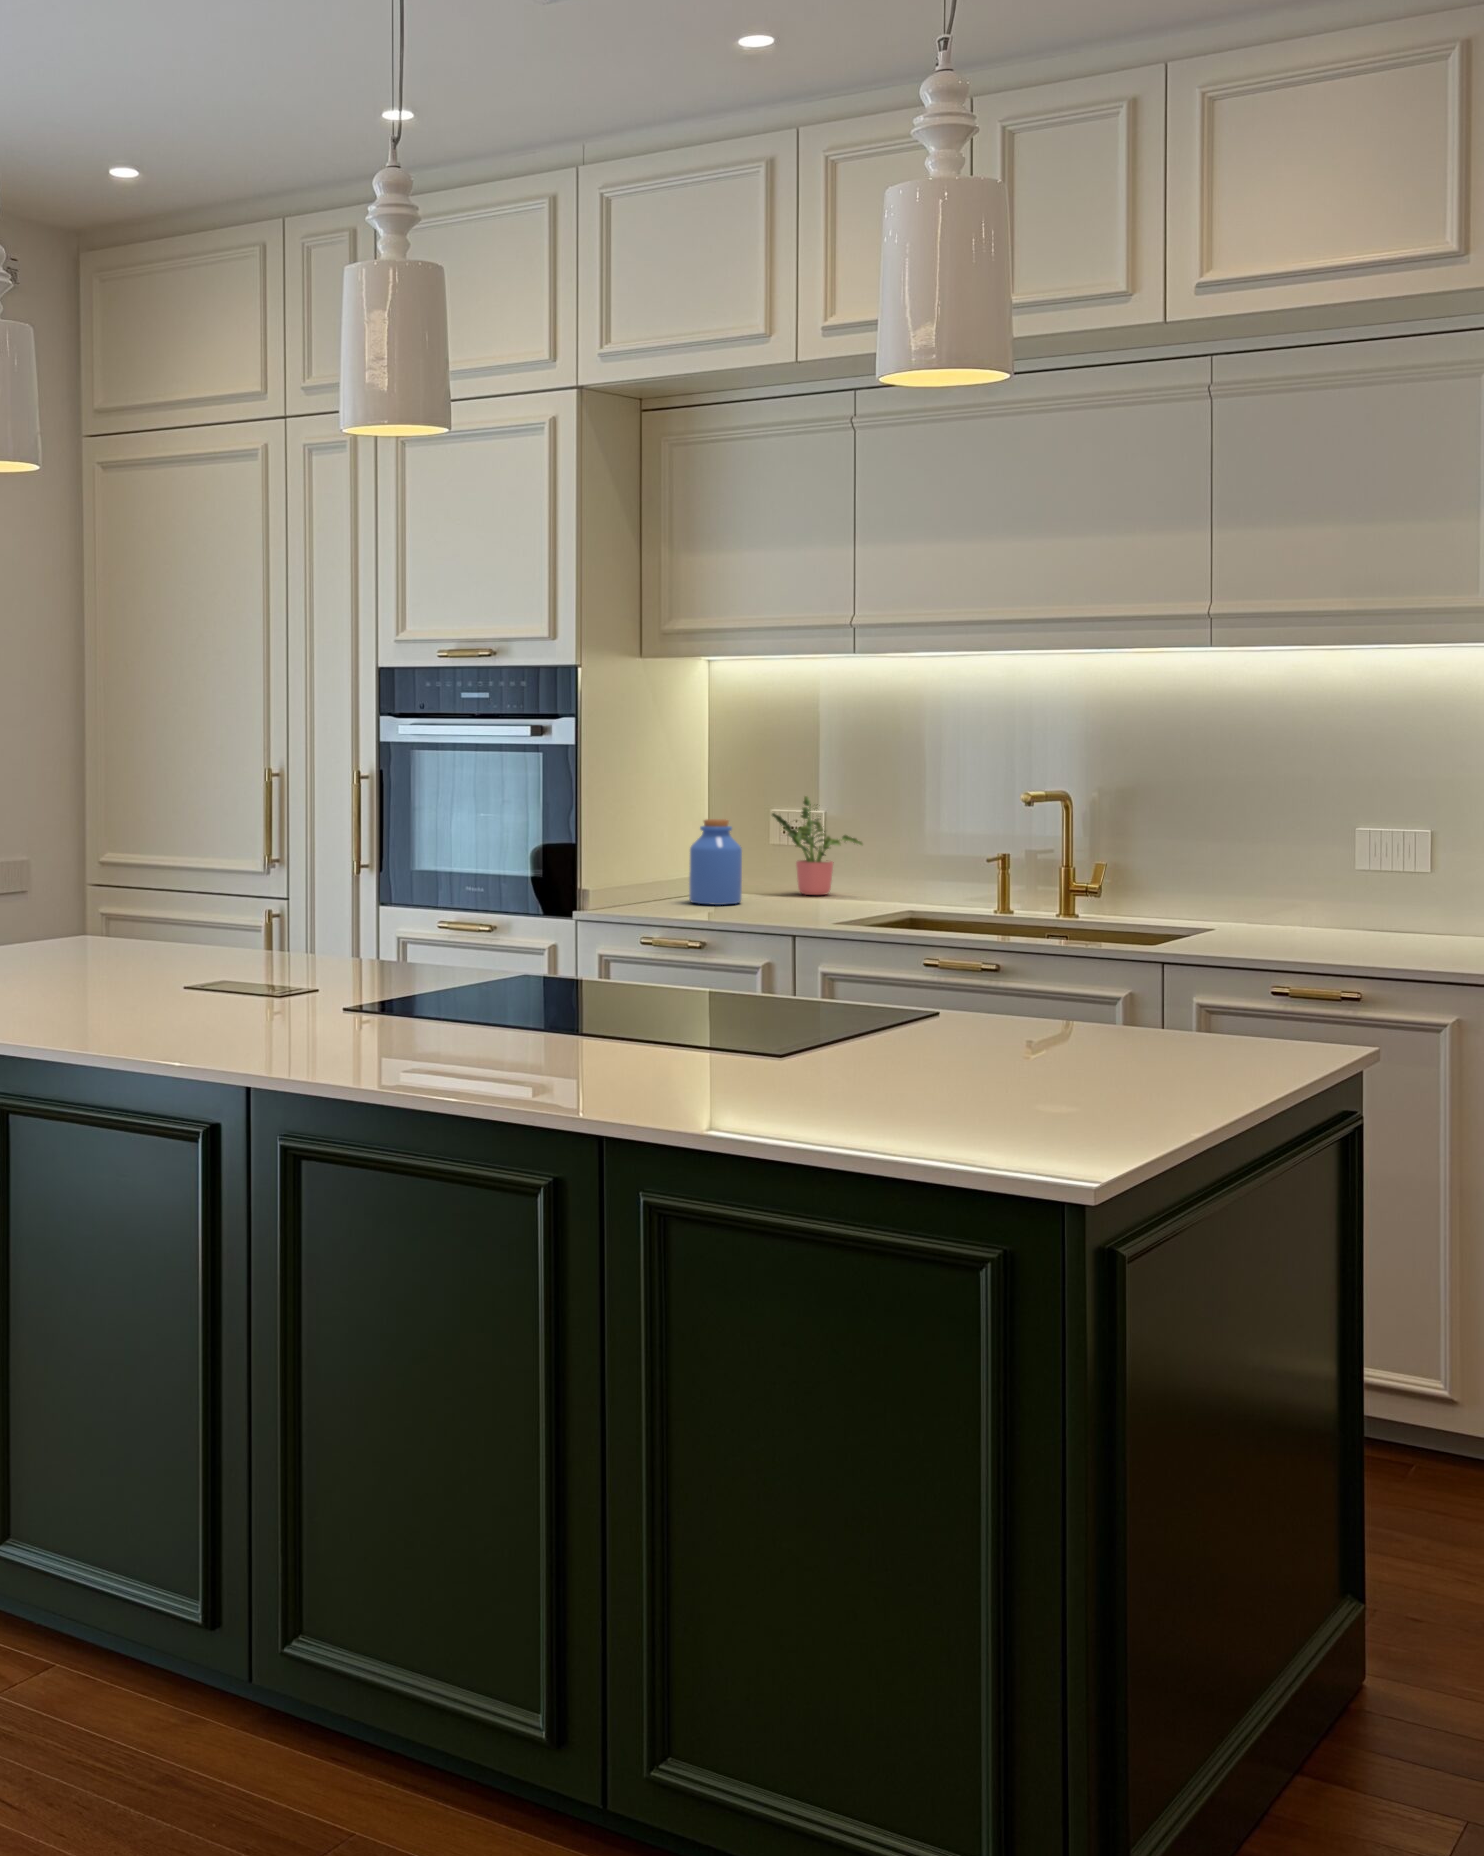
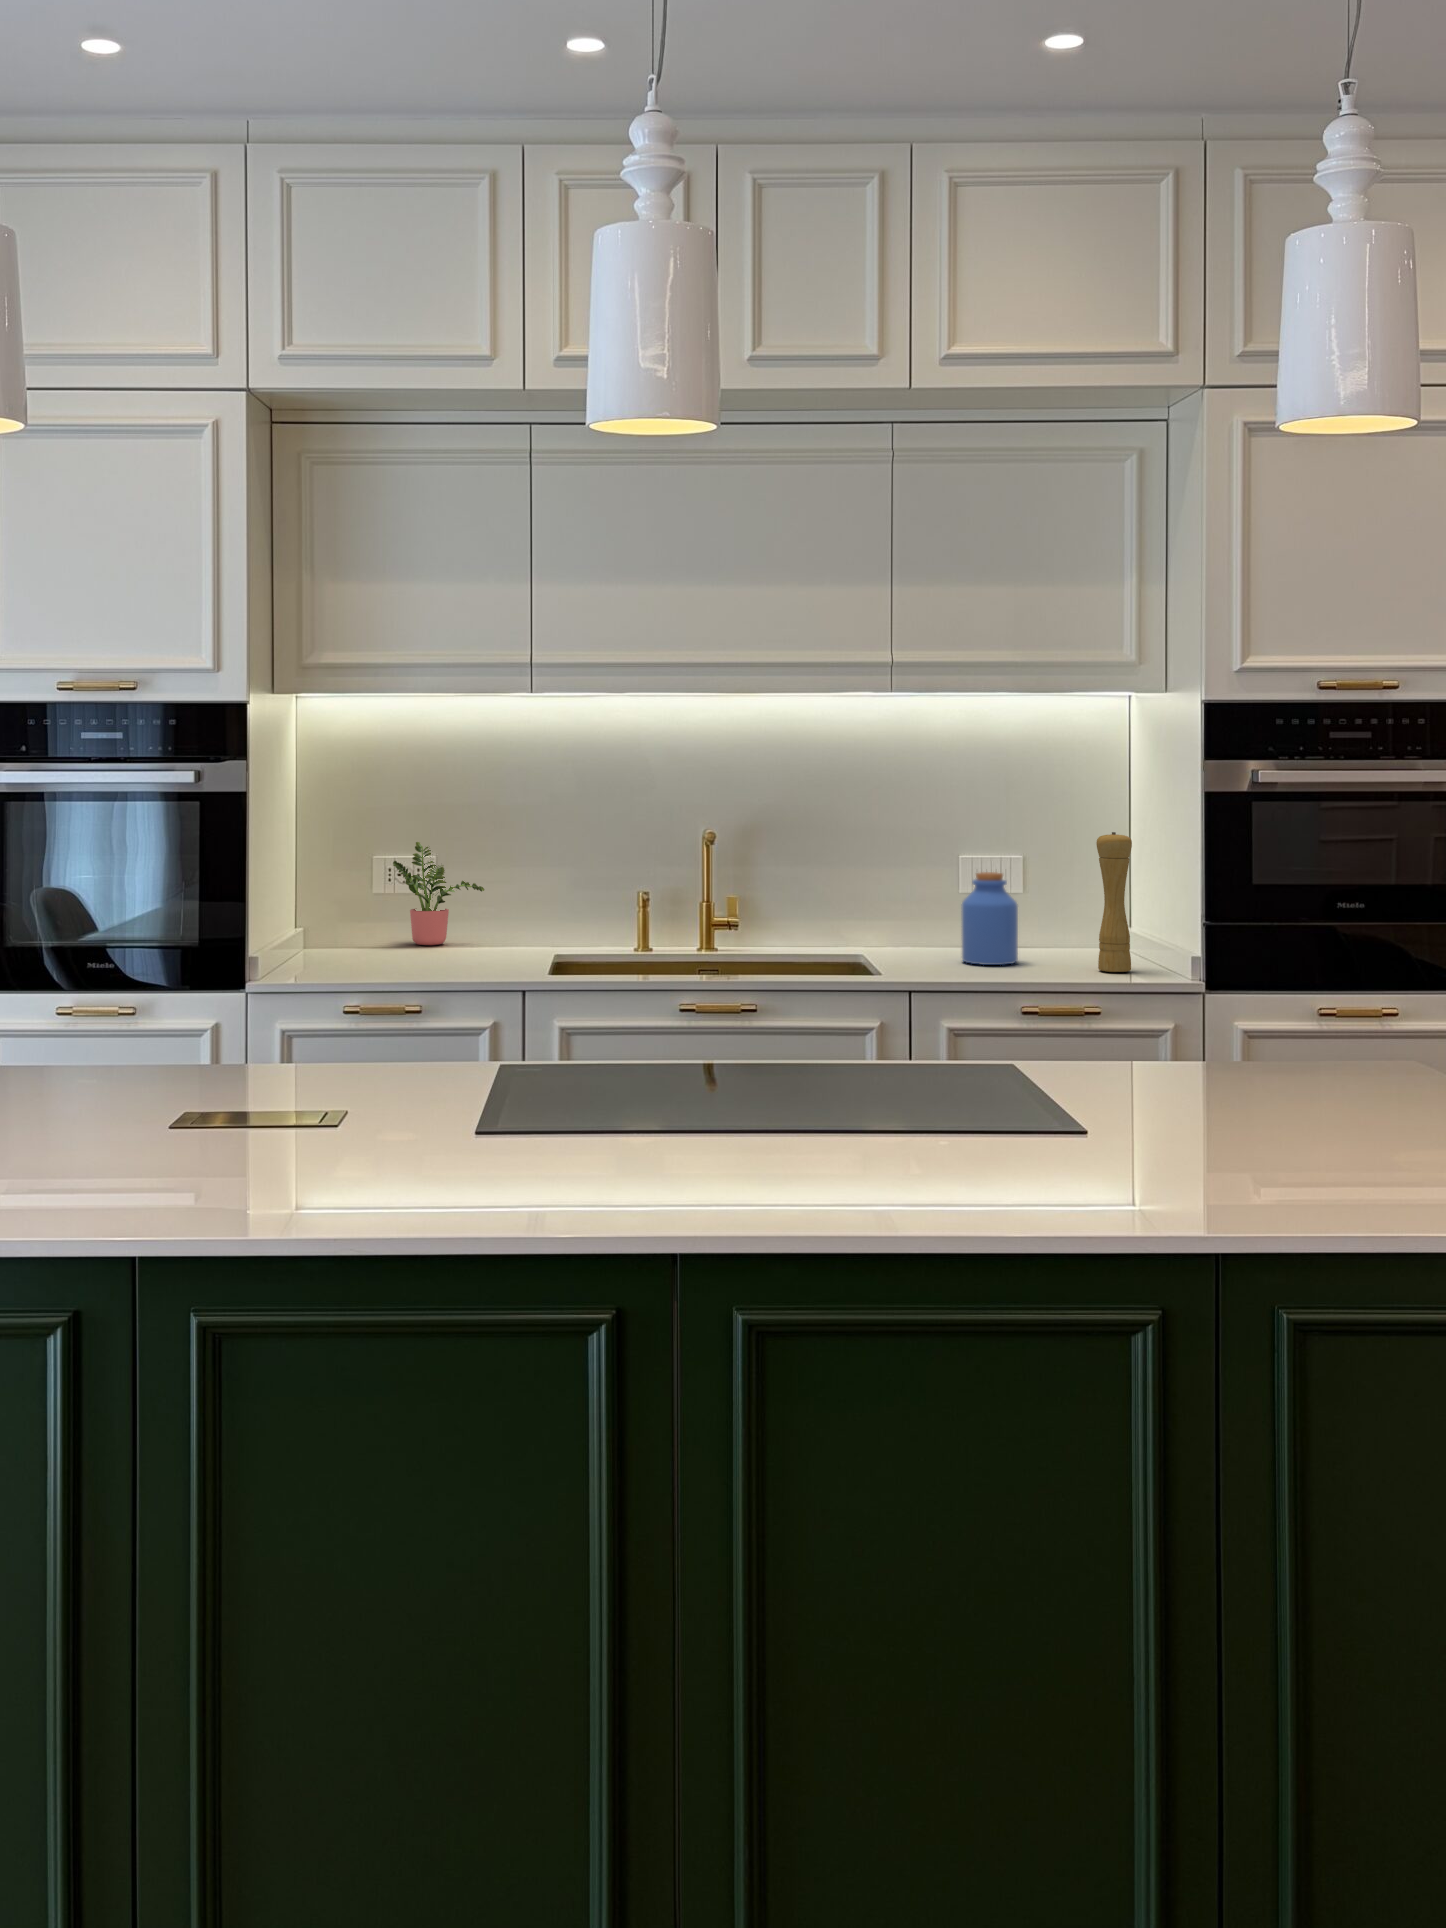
pepper mill: none [1403,803,1448,959] -> present [1096,832,1132,972]
jar: present [689,819,742,905] -> present [961,872,1018,965]

